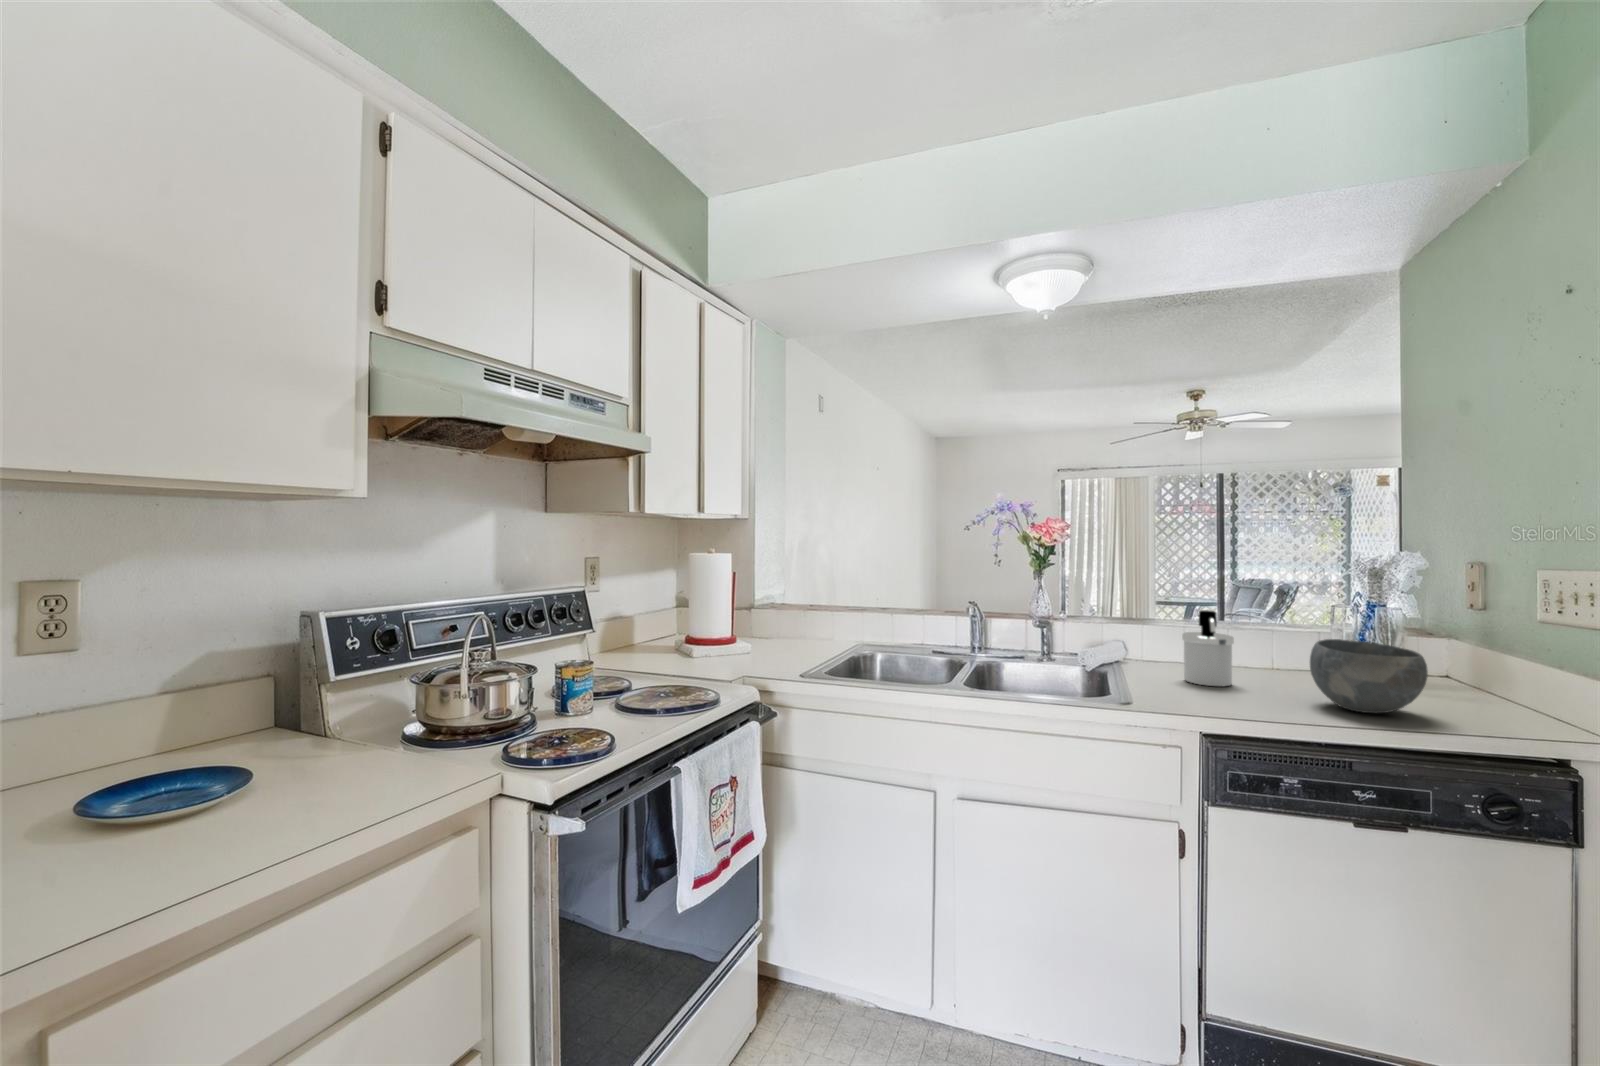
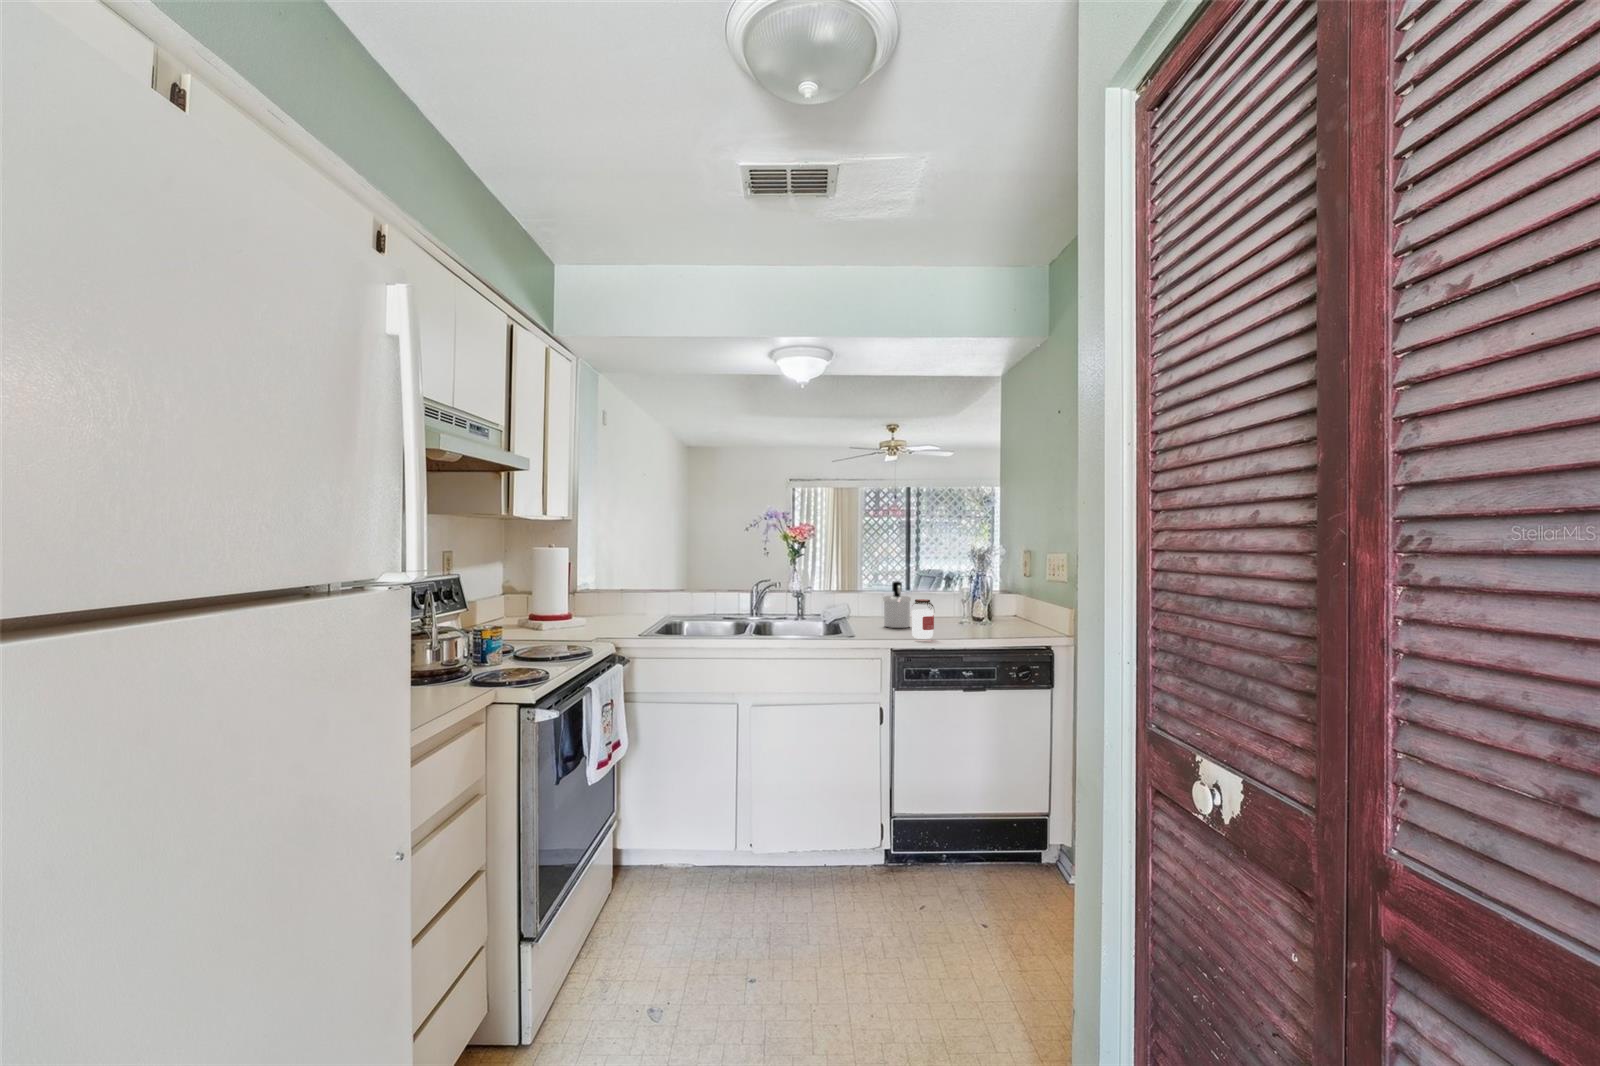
bowl: present [1310,639,1428,713] -> none [947,594,998,633]
jar: none [1237,648,1286,721] -> present [912,599,934,639]

